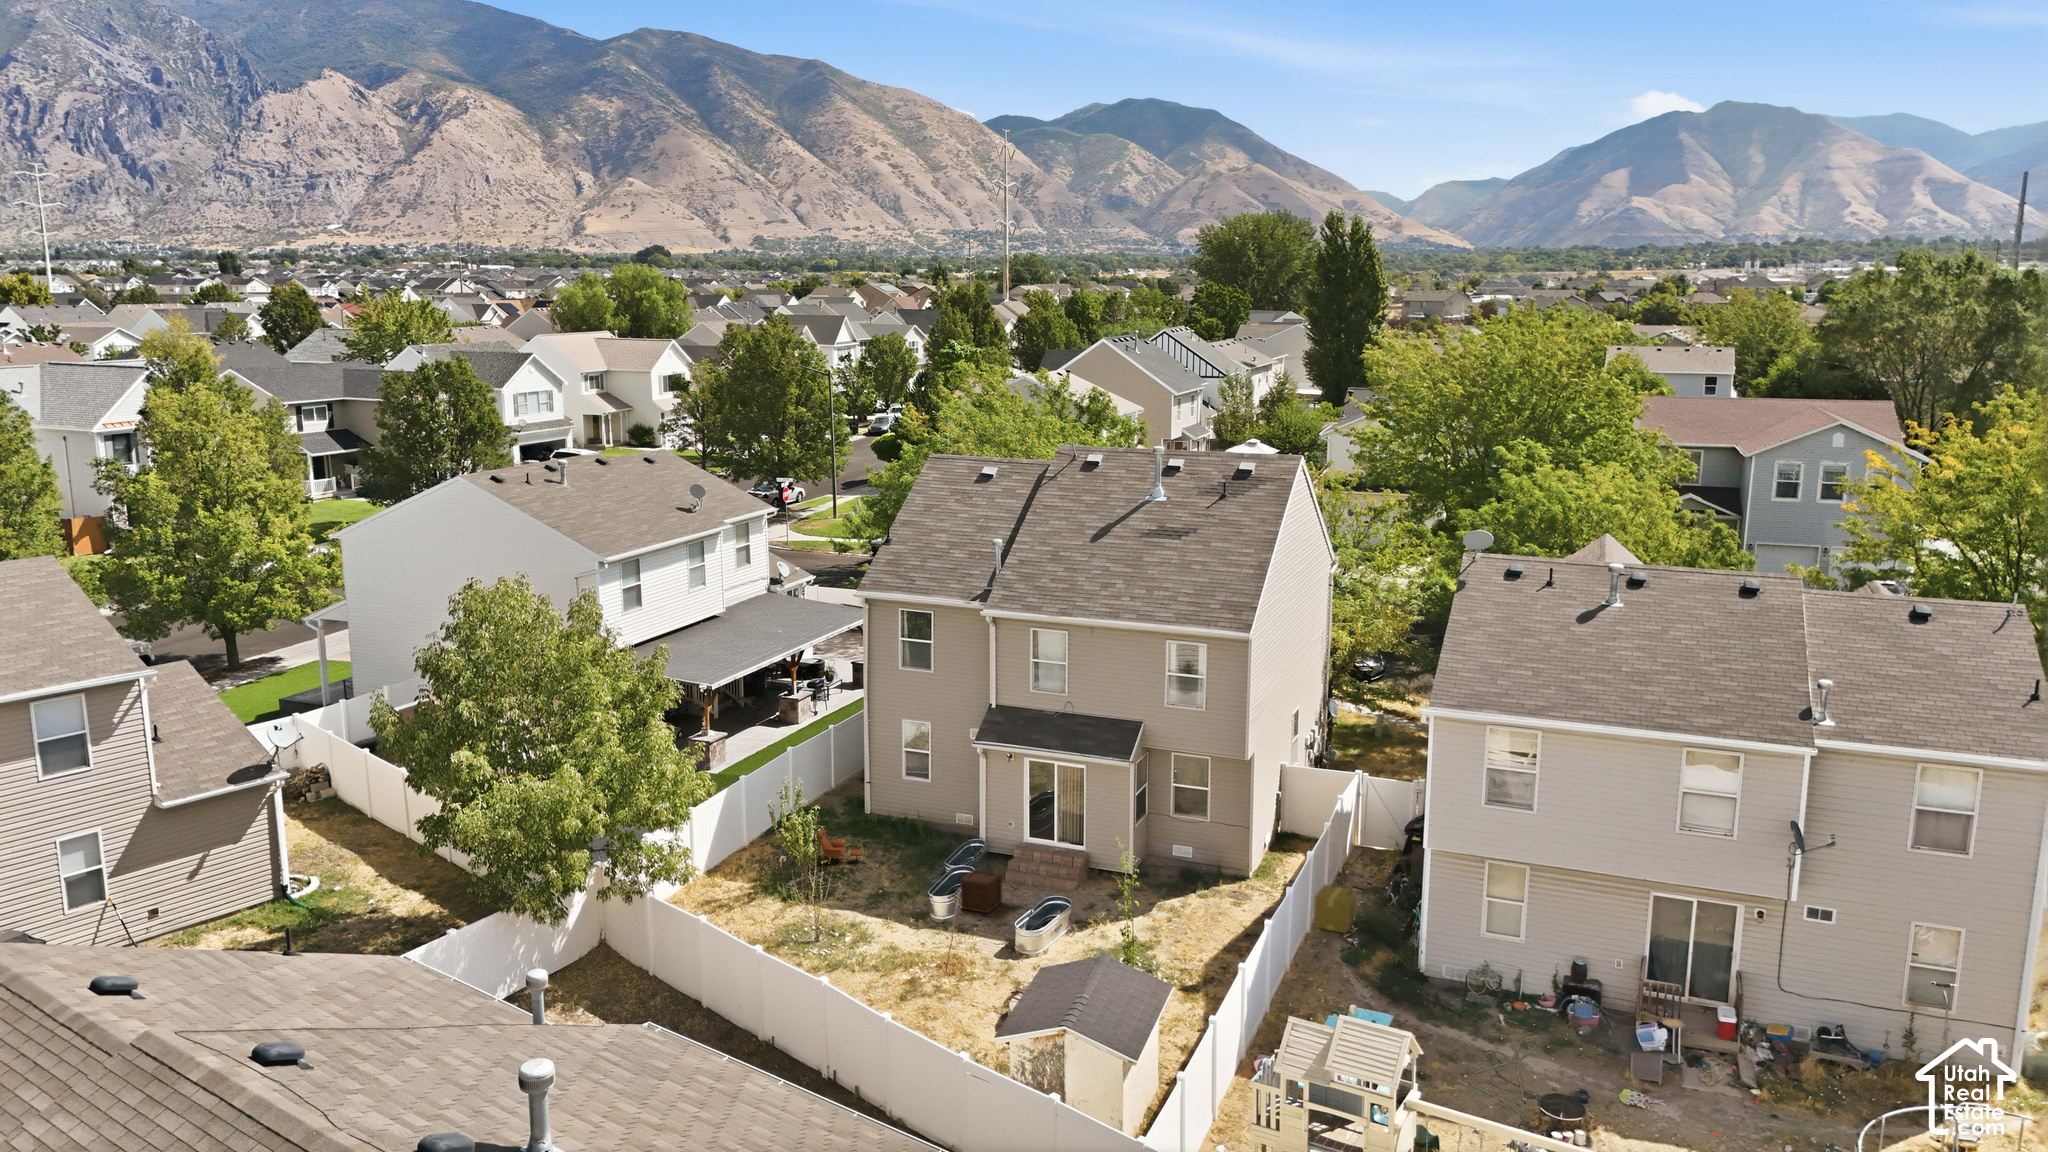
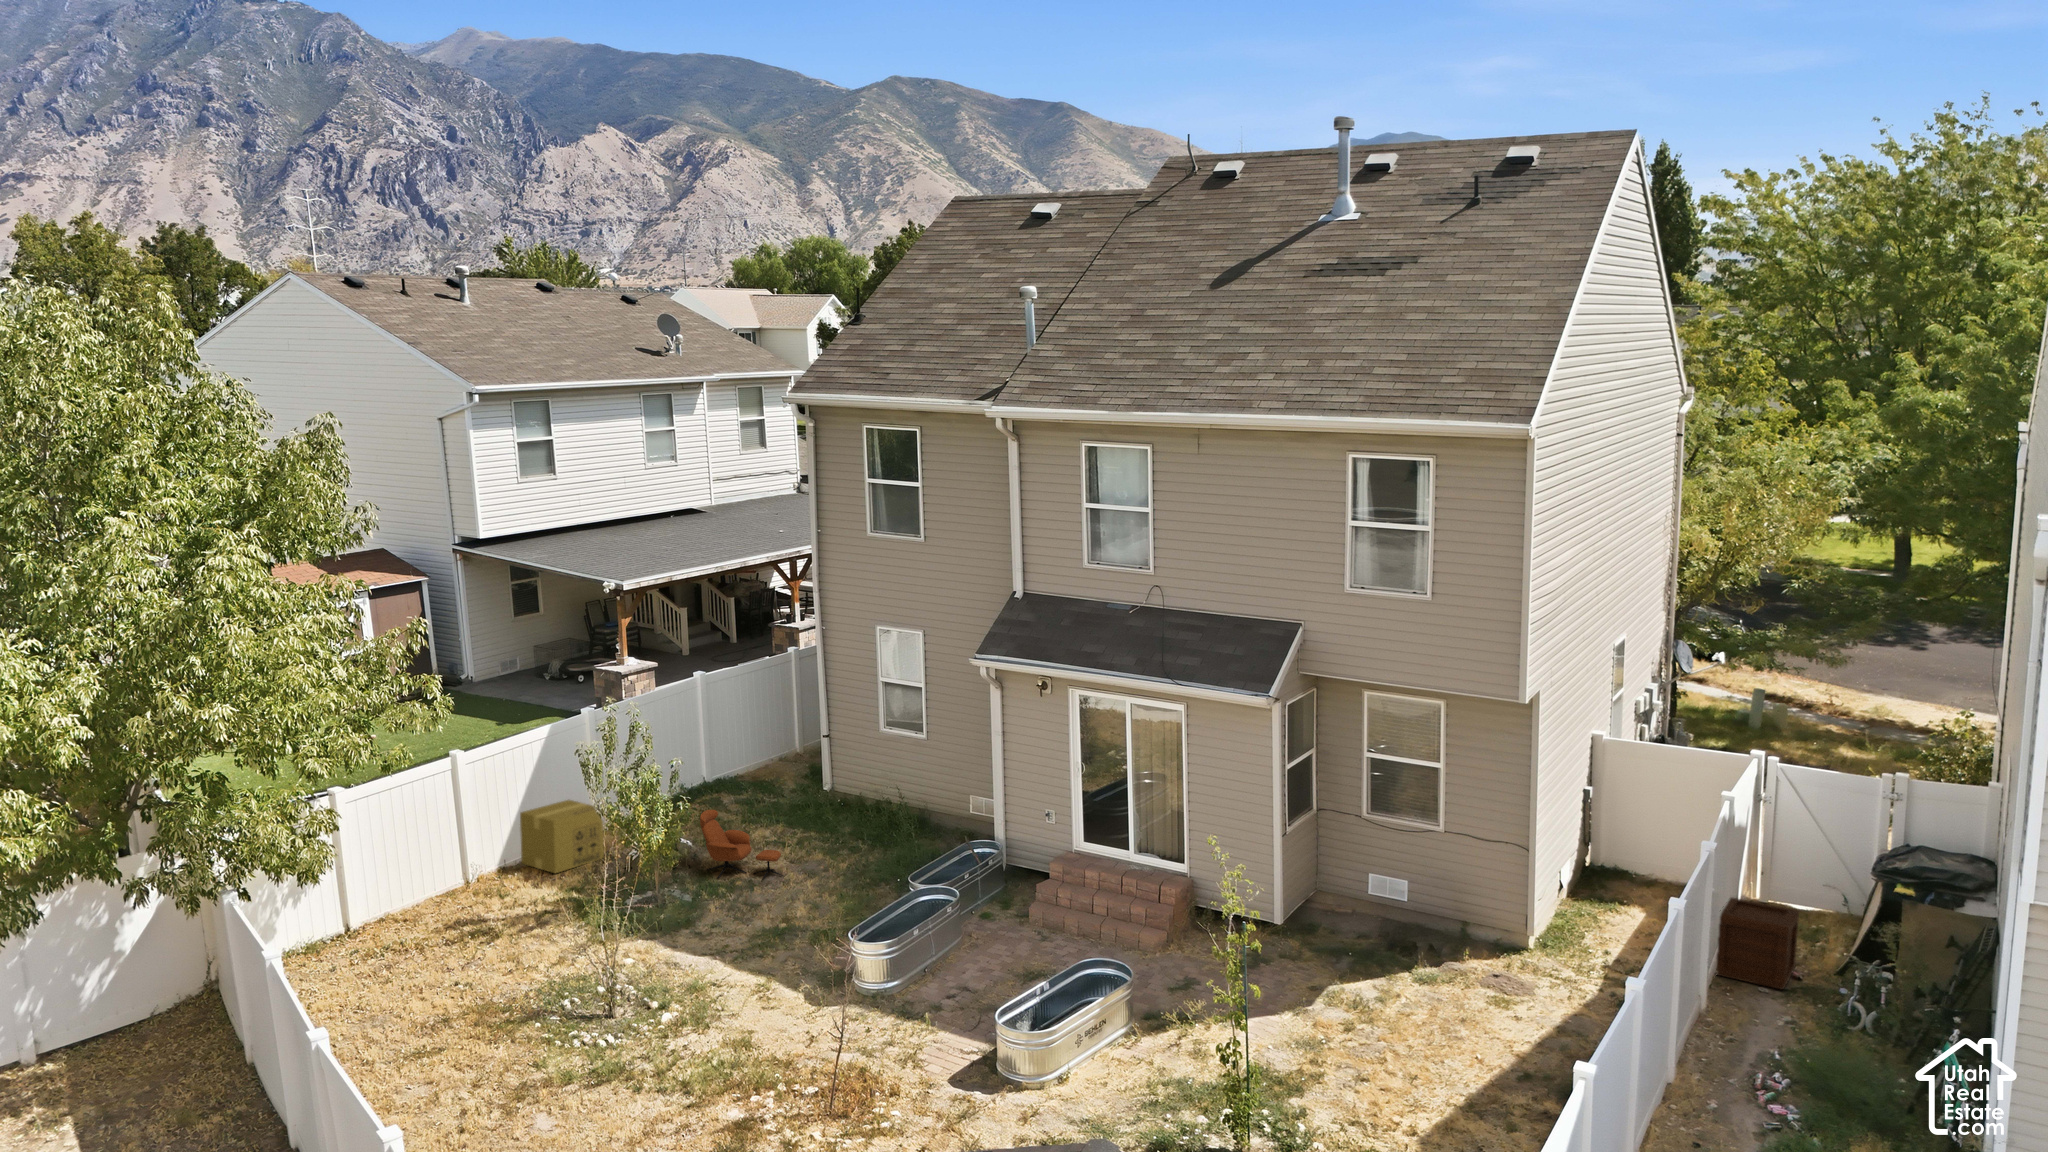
wooden crate: present [960,869,1002,913] -> present [1717,898,1799,990]
cardboard box: present [1314,885,1356,933] -> present [520,800,604,873]

